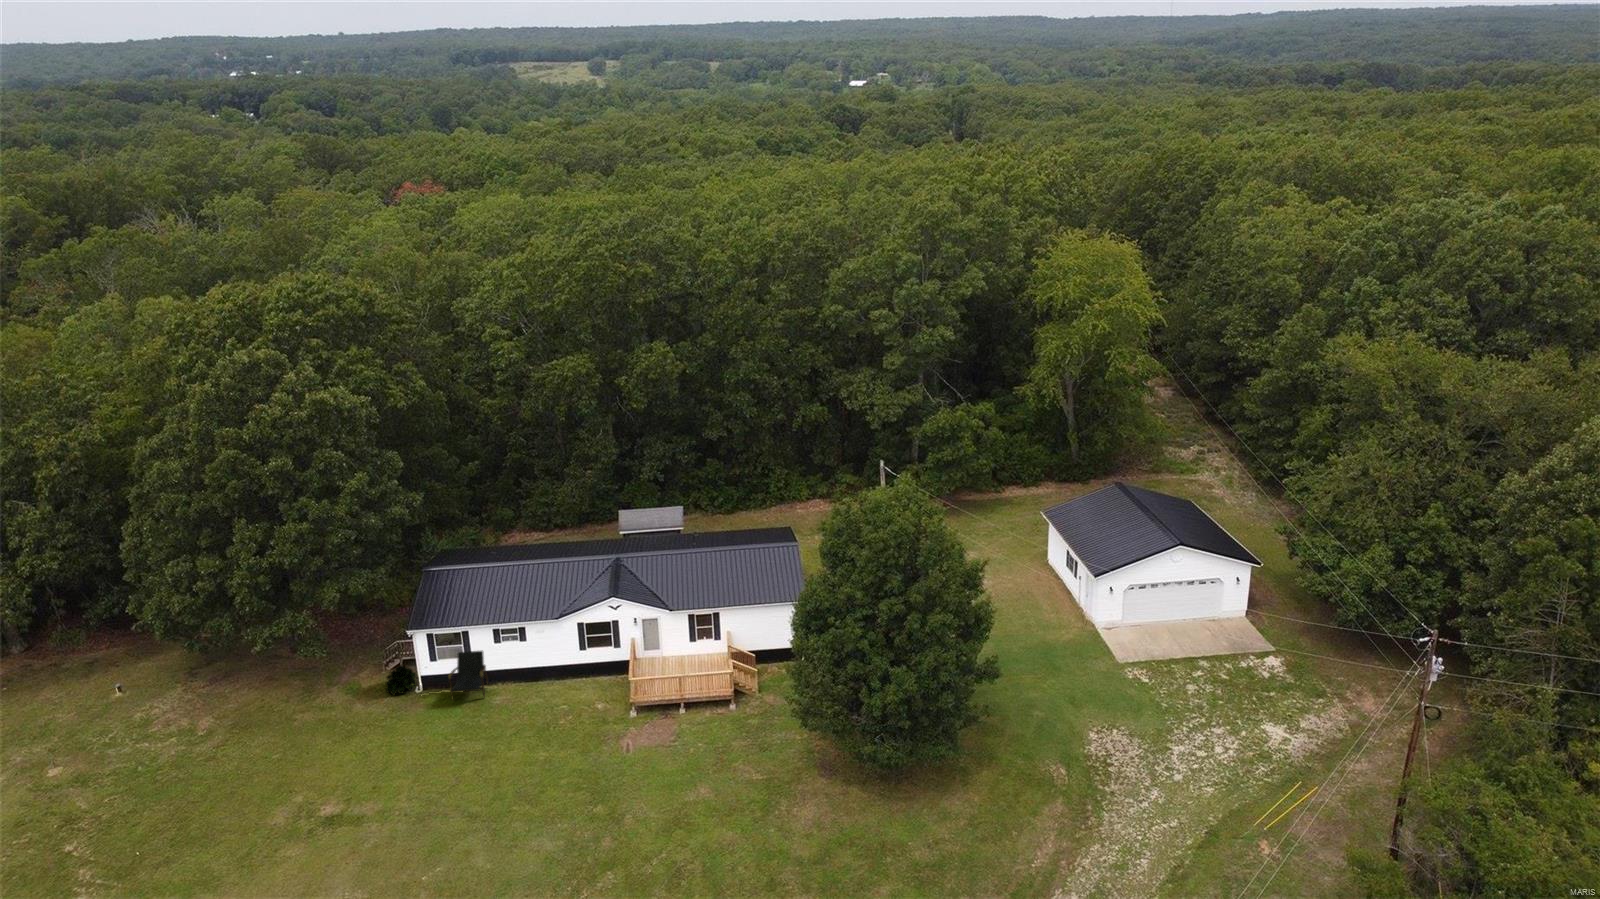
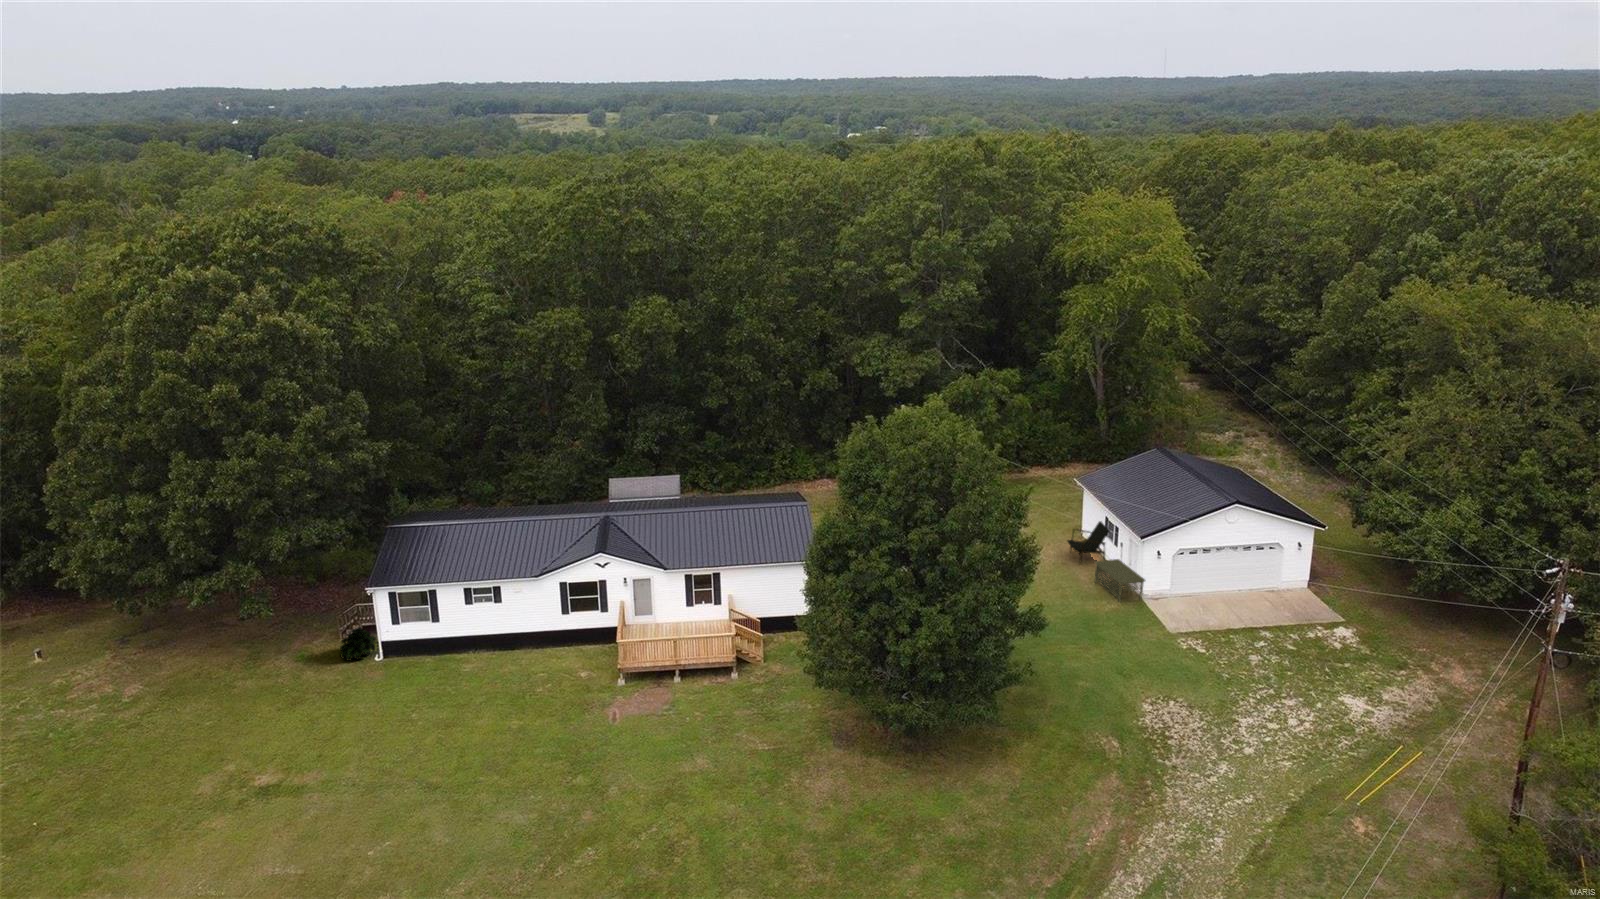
storage bench: none [1055,591,1100,633] -> present [1095,559,1145,603]
lounge chair: present [448,651,488,699] -> present [1067,521,1109,562]

